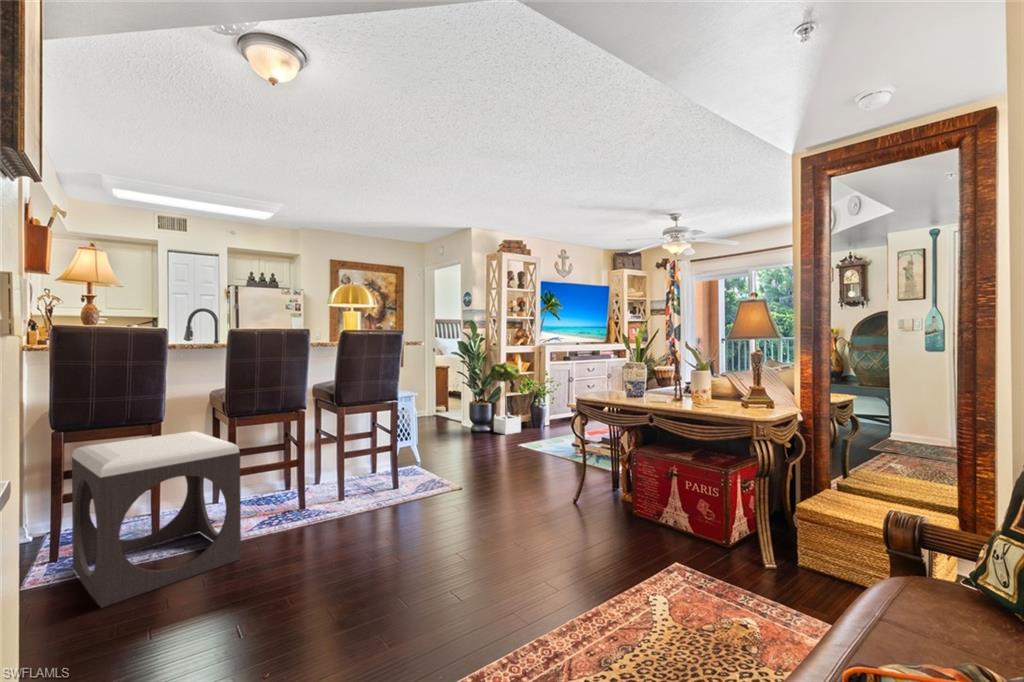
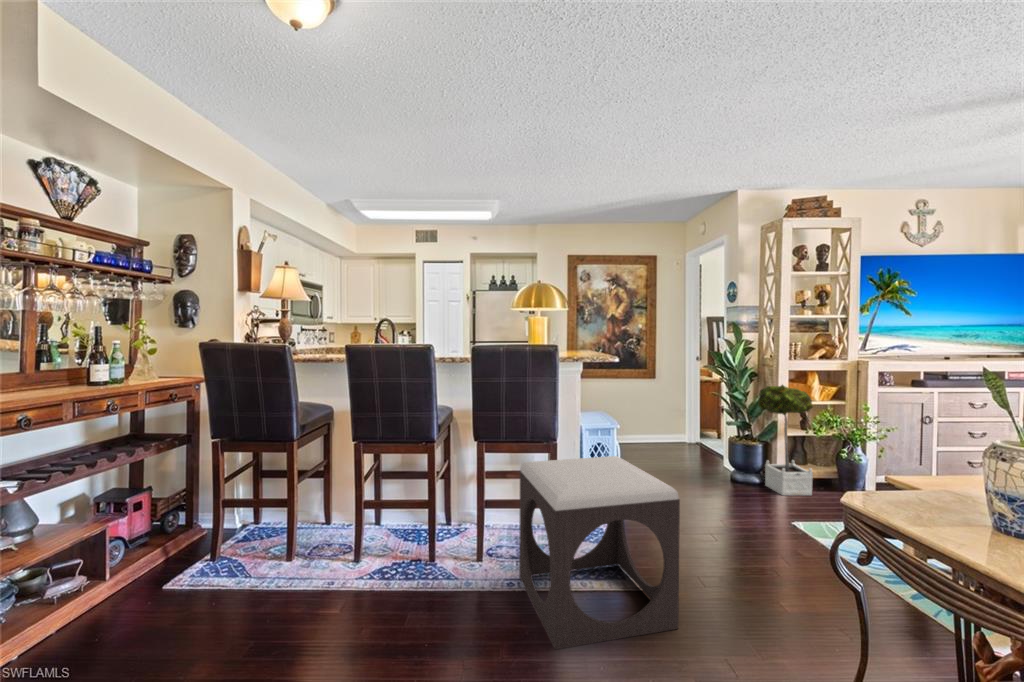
footstool: present [72,431,241,608] -> present [519,456,680,649]

